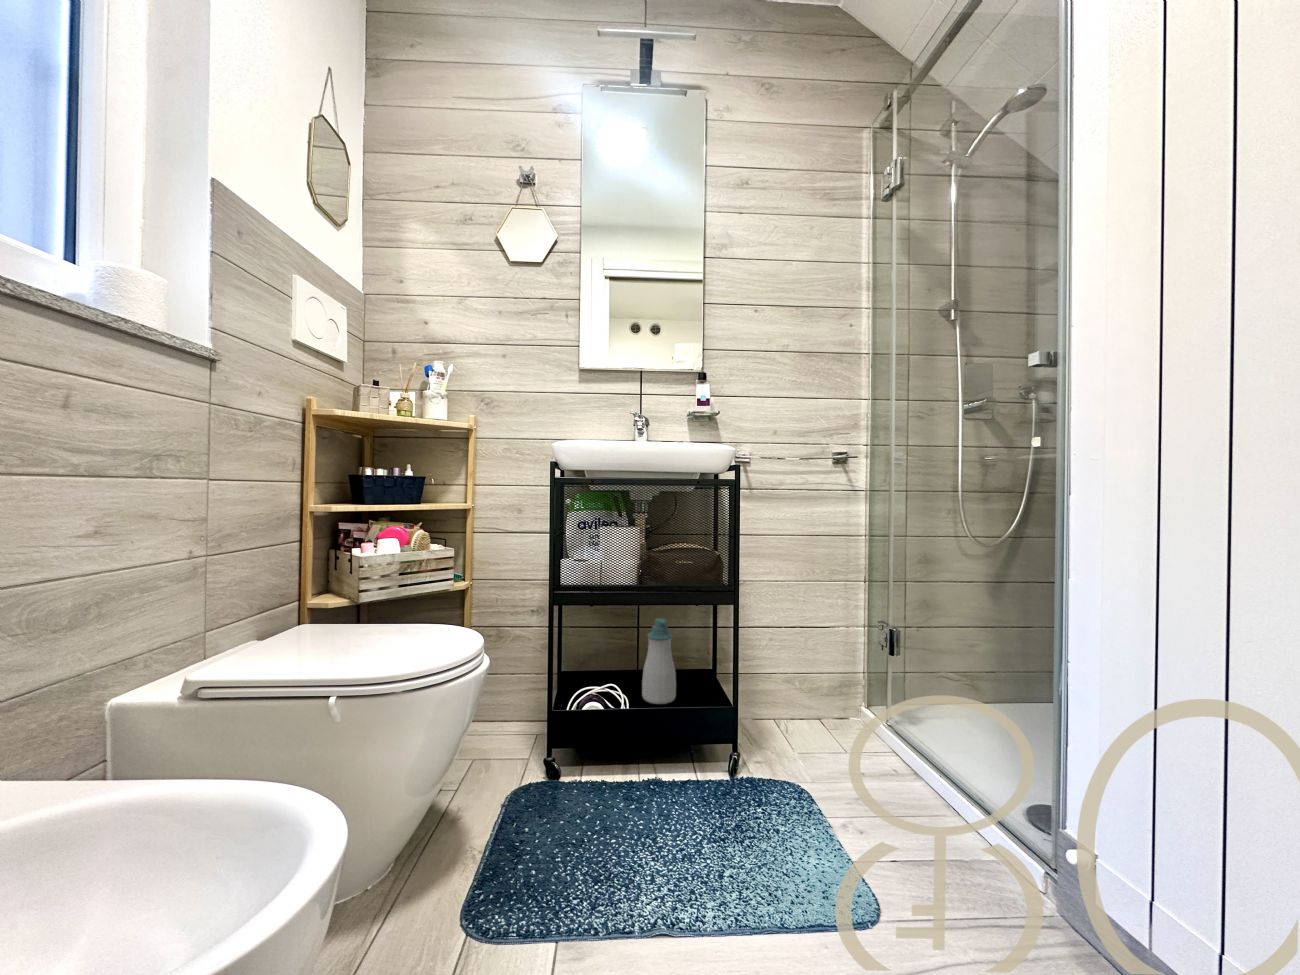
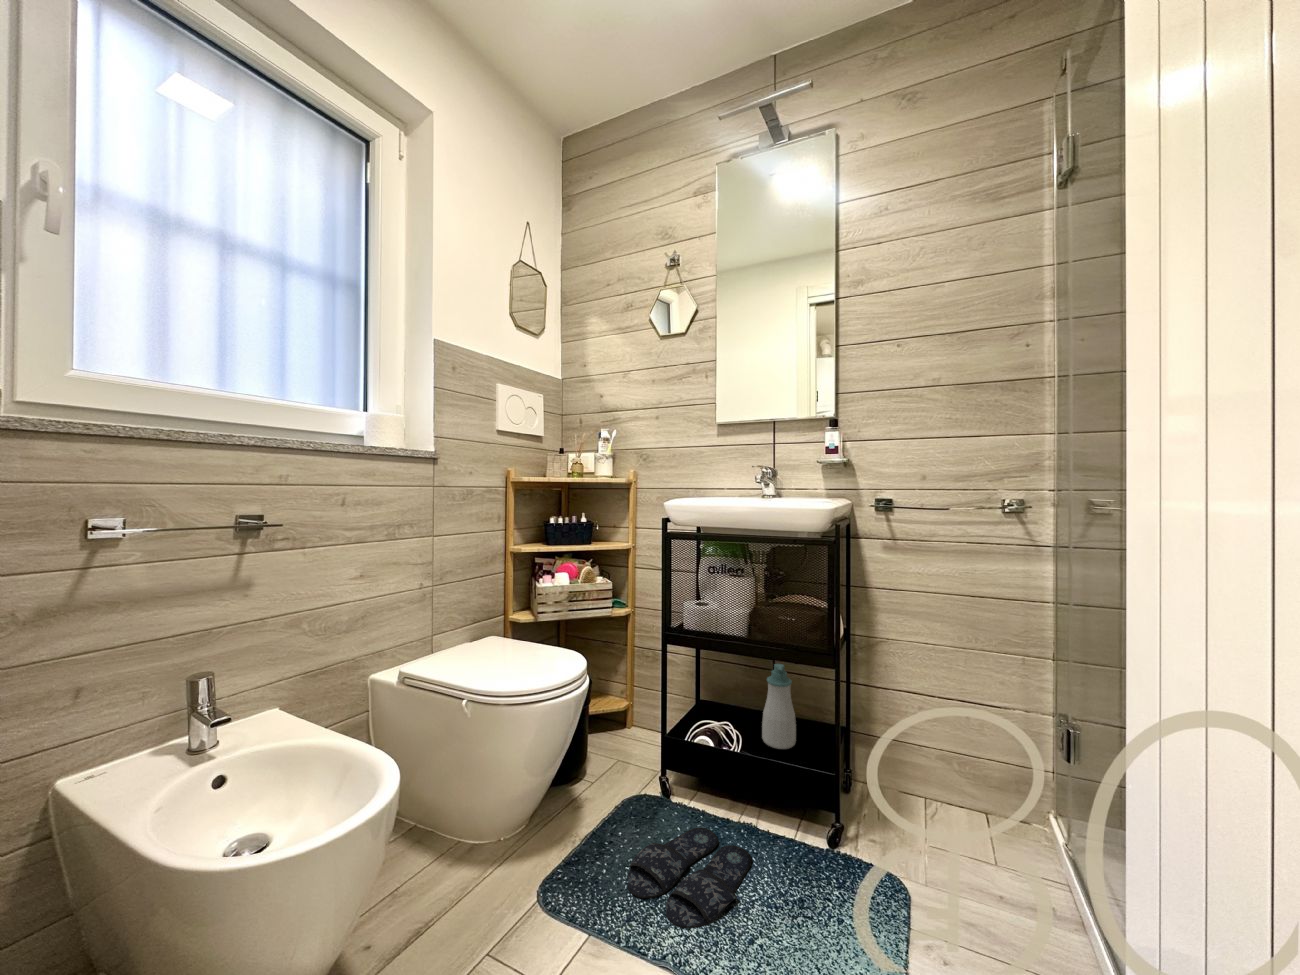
slippers: none [562,799,686,892] -> present [628,828,752,928]

